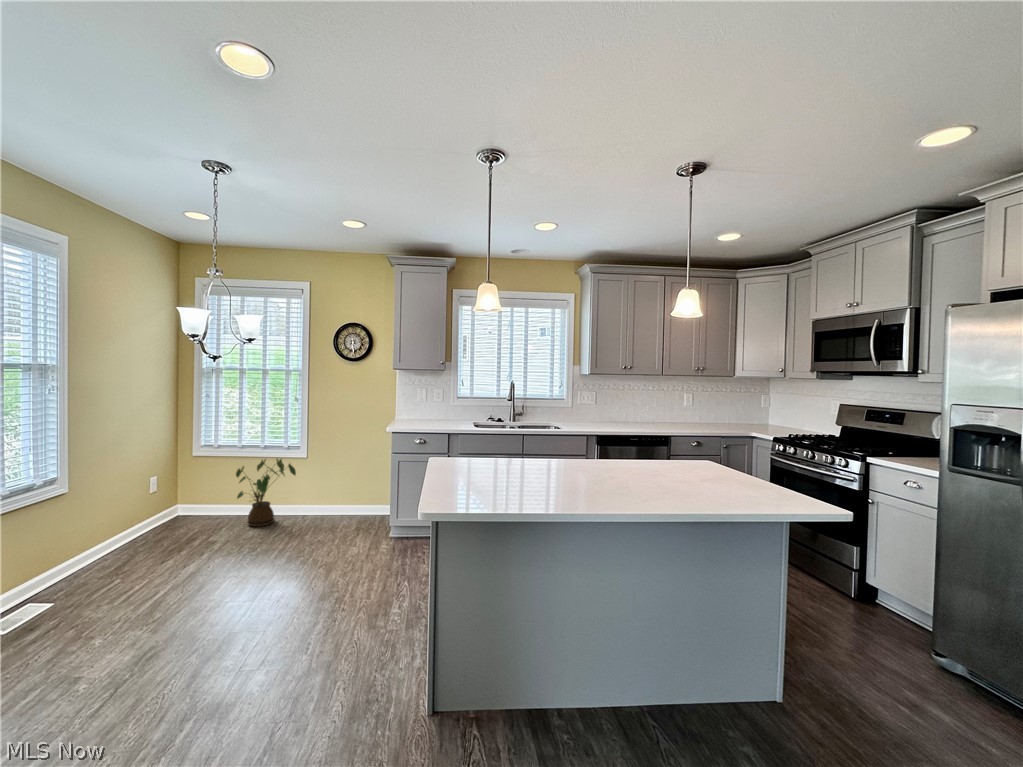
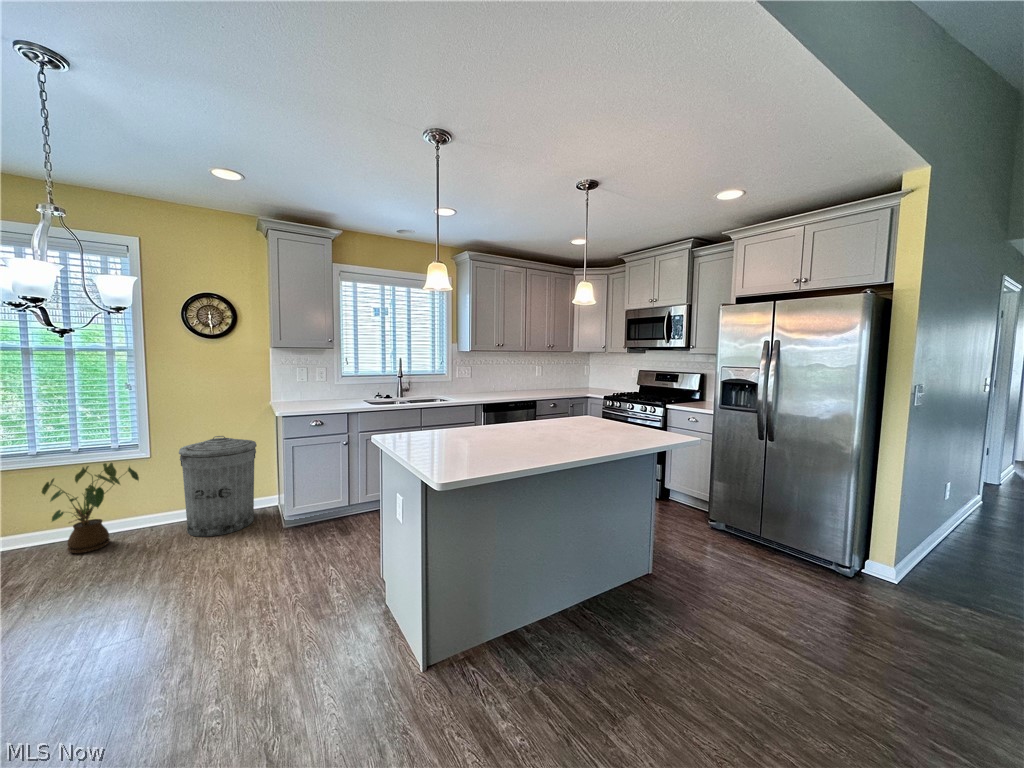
trash can: none [321,445,379,531] -> present [179,436,257,537]

